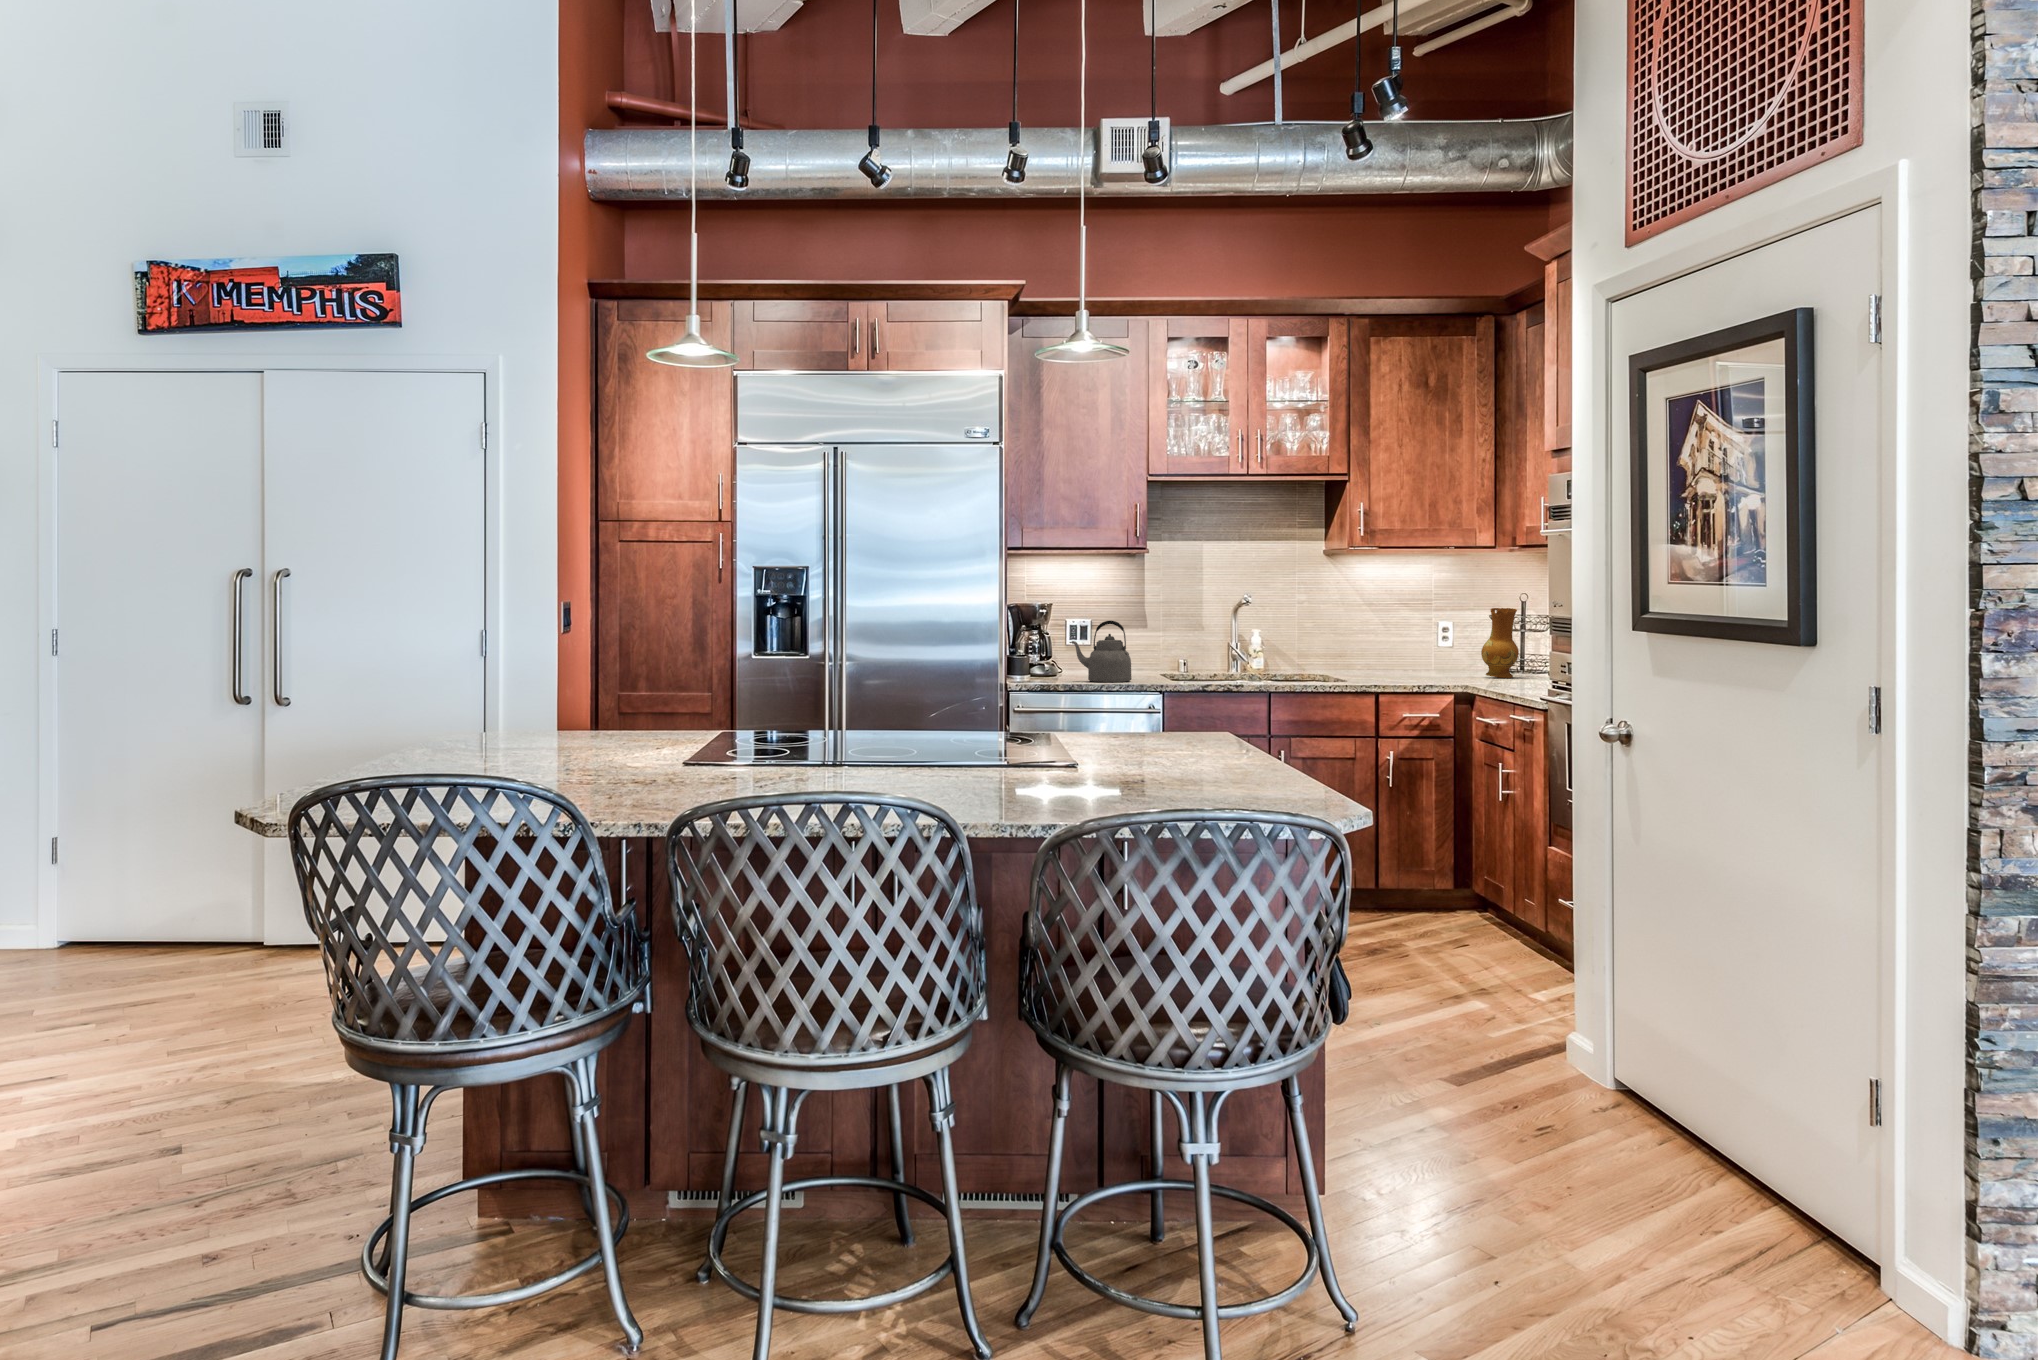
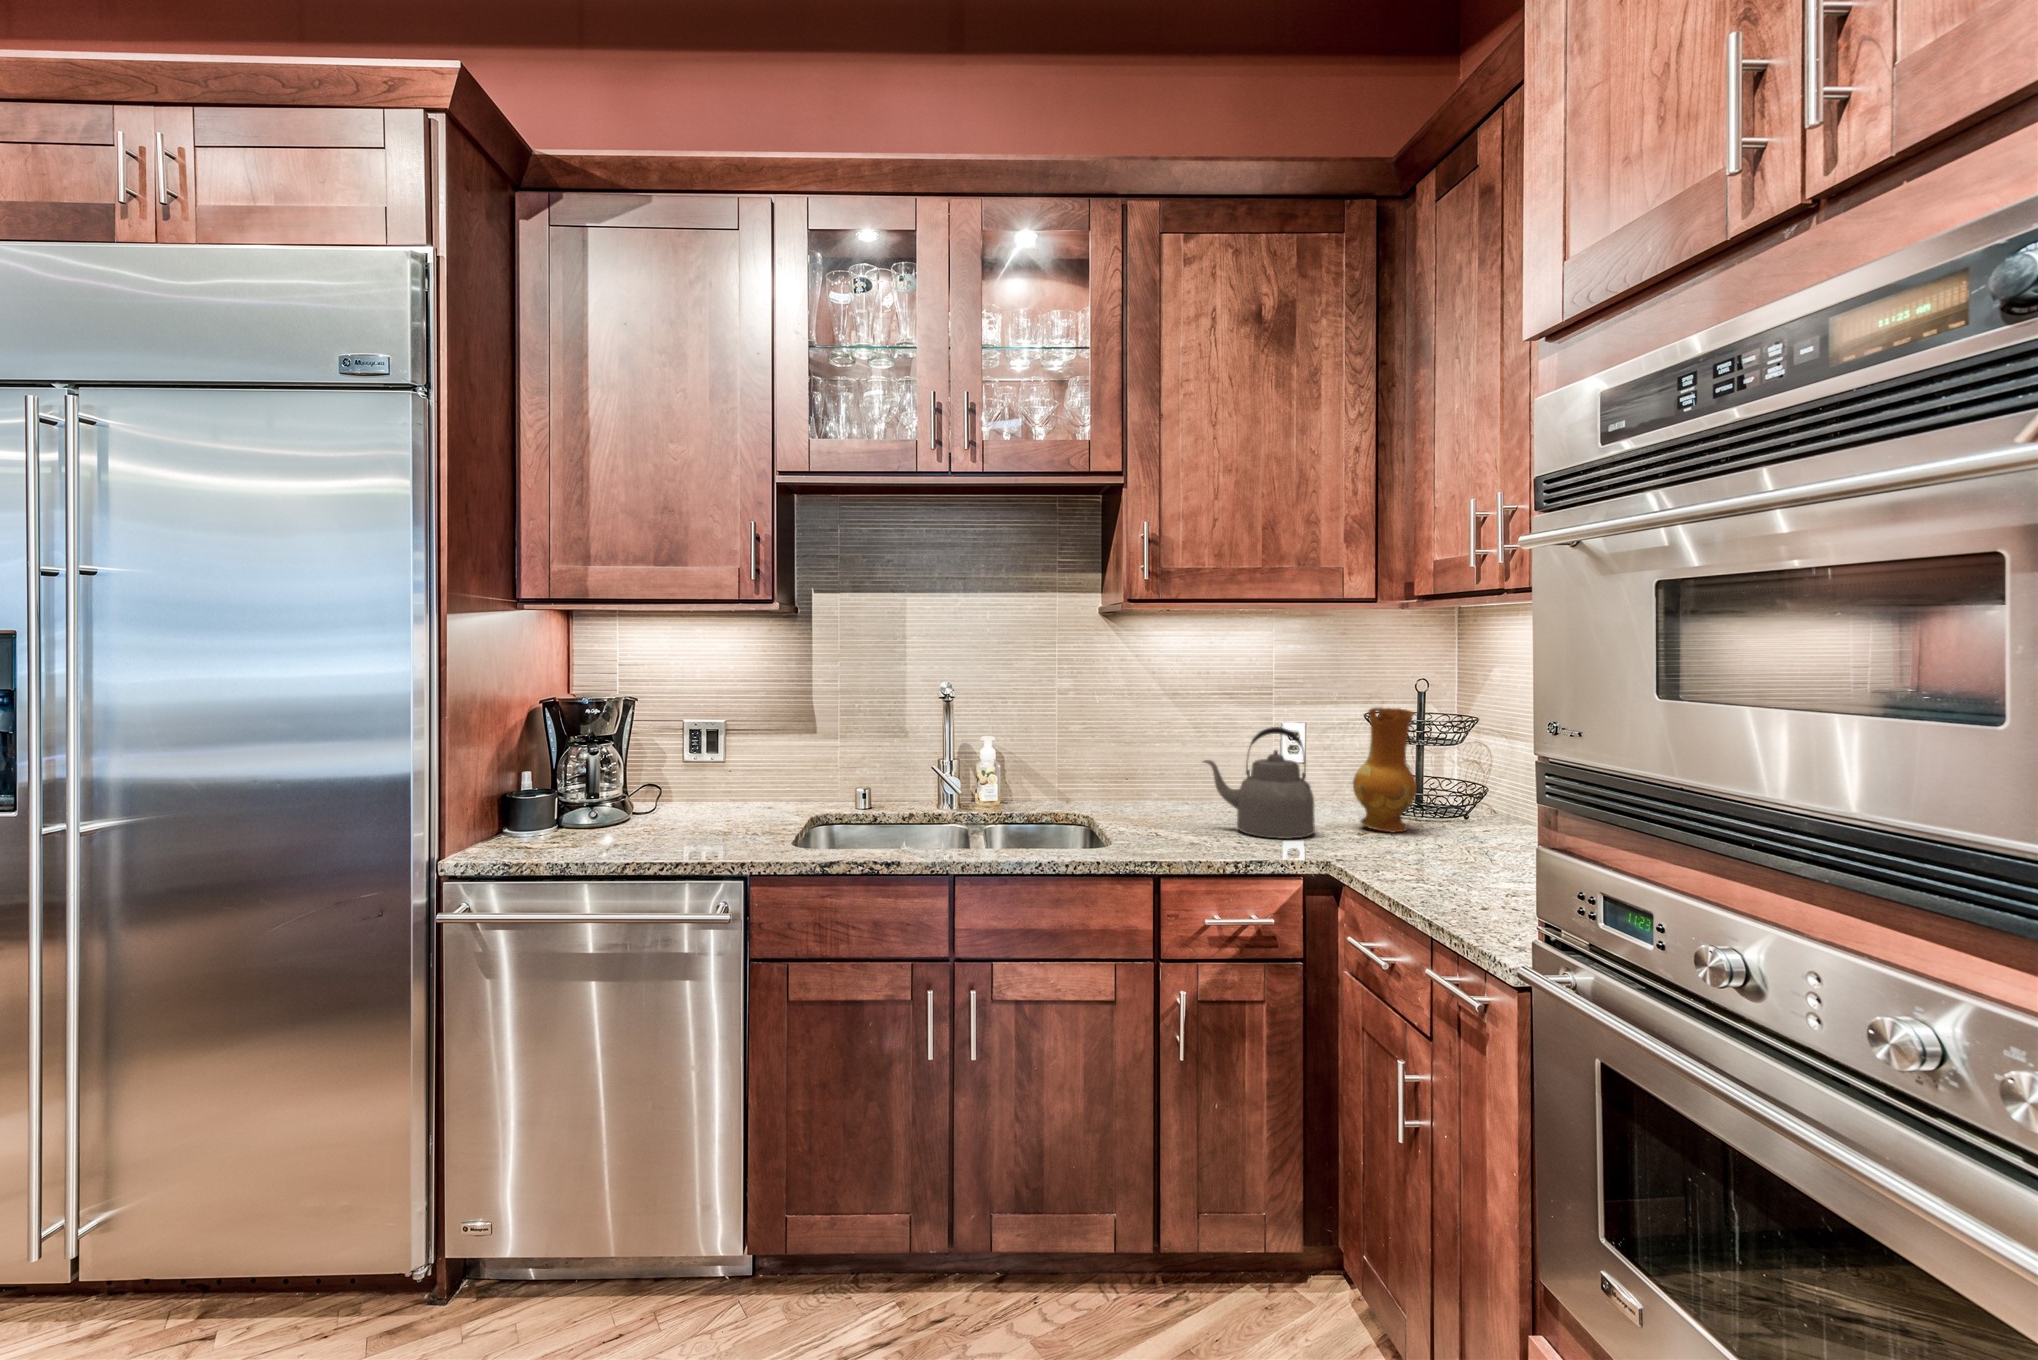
kettle: present [1069,621,1132,682] -> present [1203,727,1315,839]

